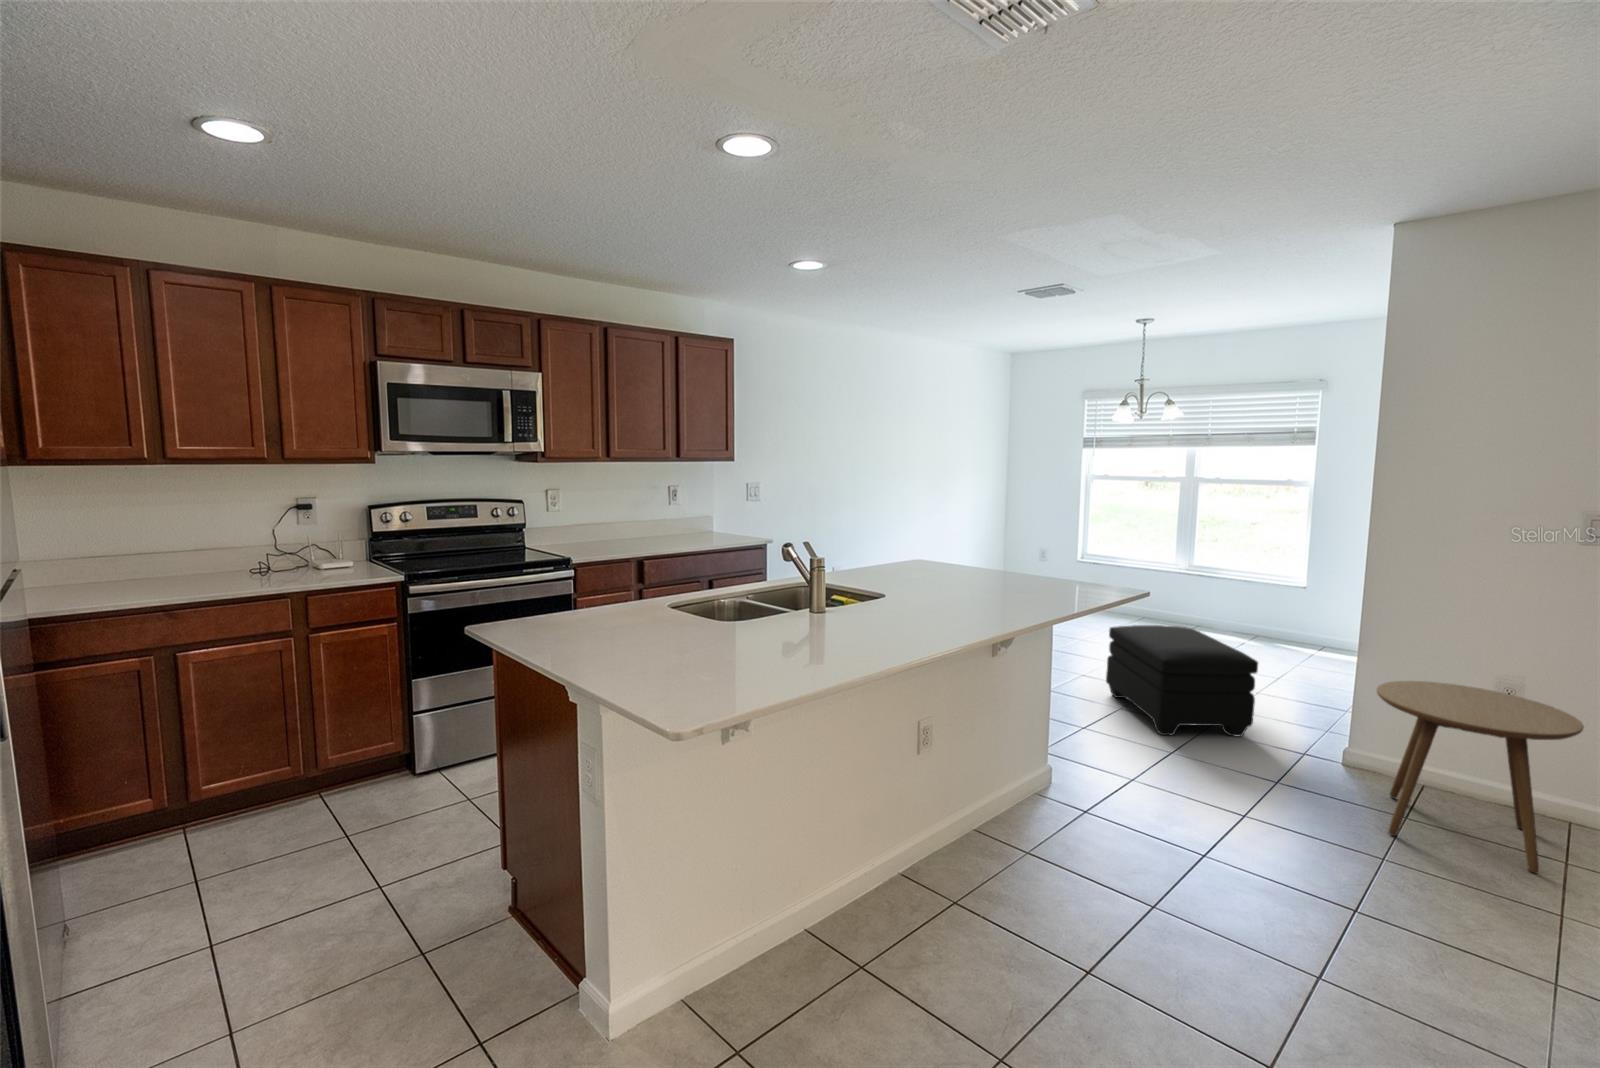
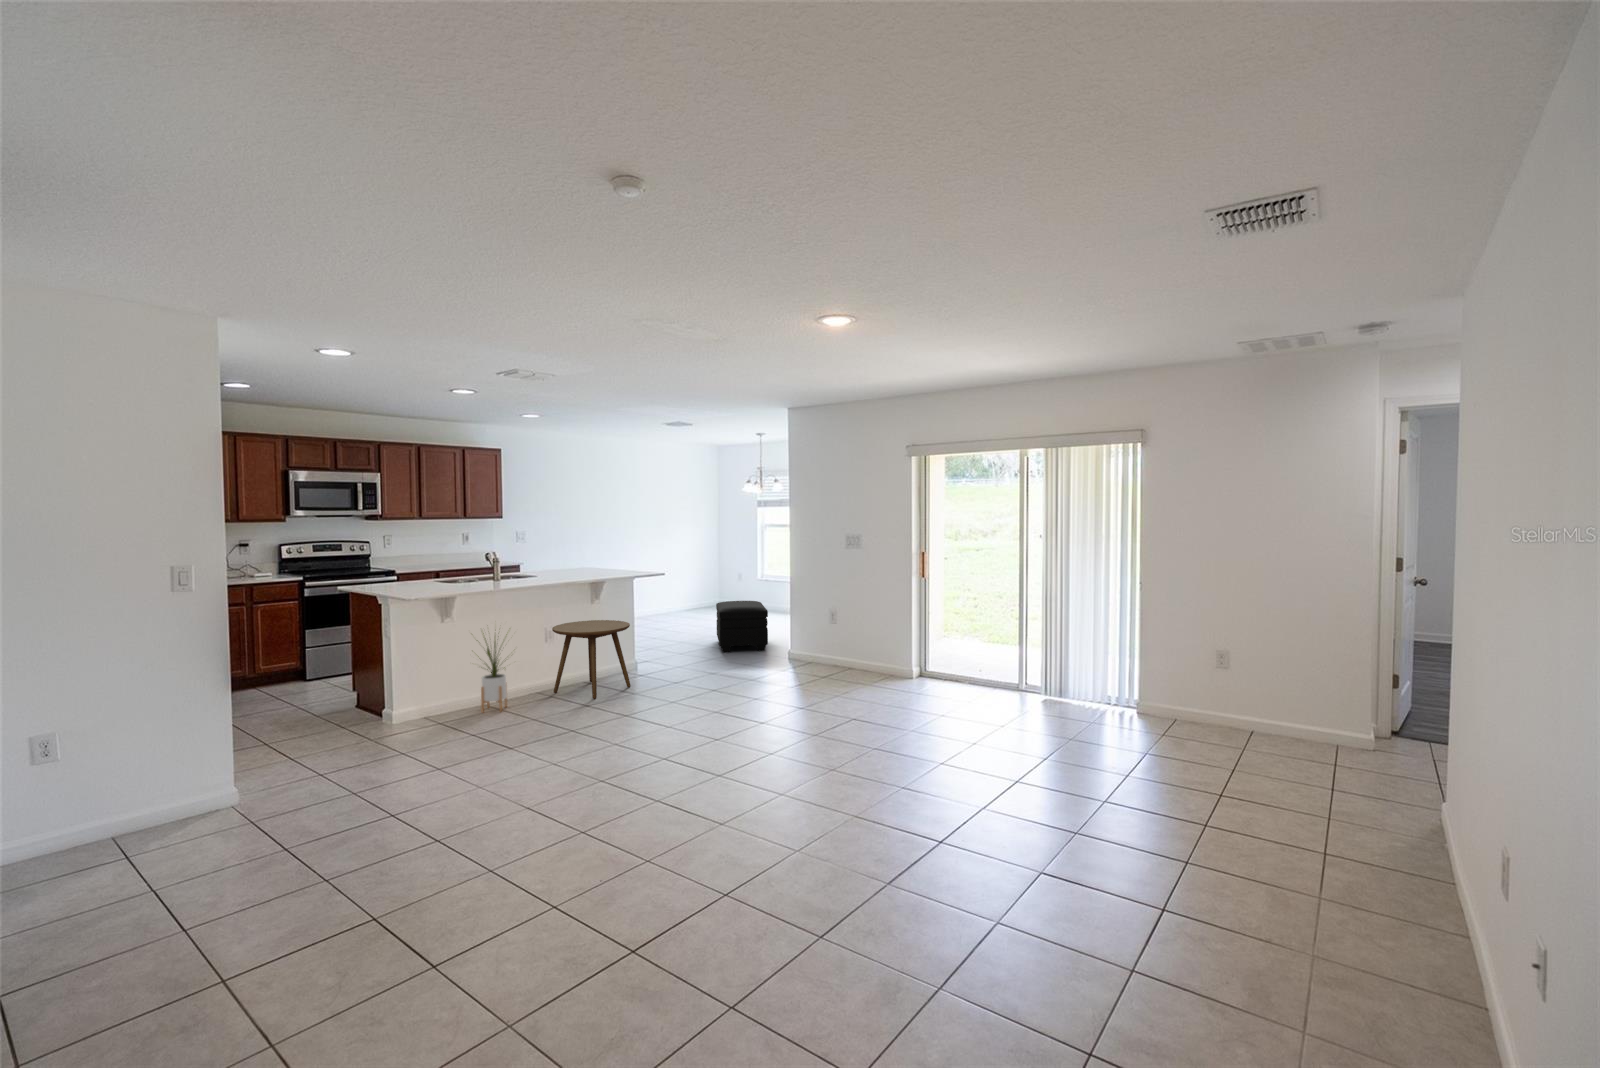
side table: present [1377,681,1584,873] -> present [552,620,631,699]
house plant: none [788,742,912,988] -> present [481,633,507,712]

